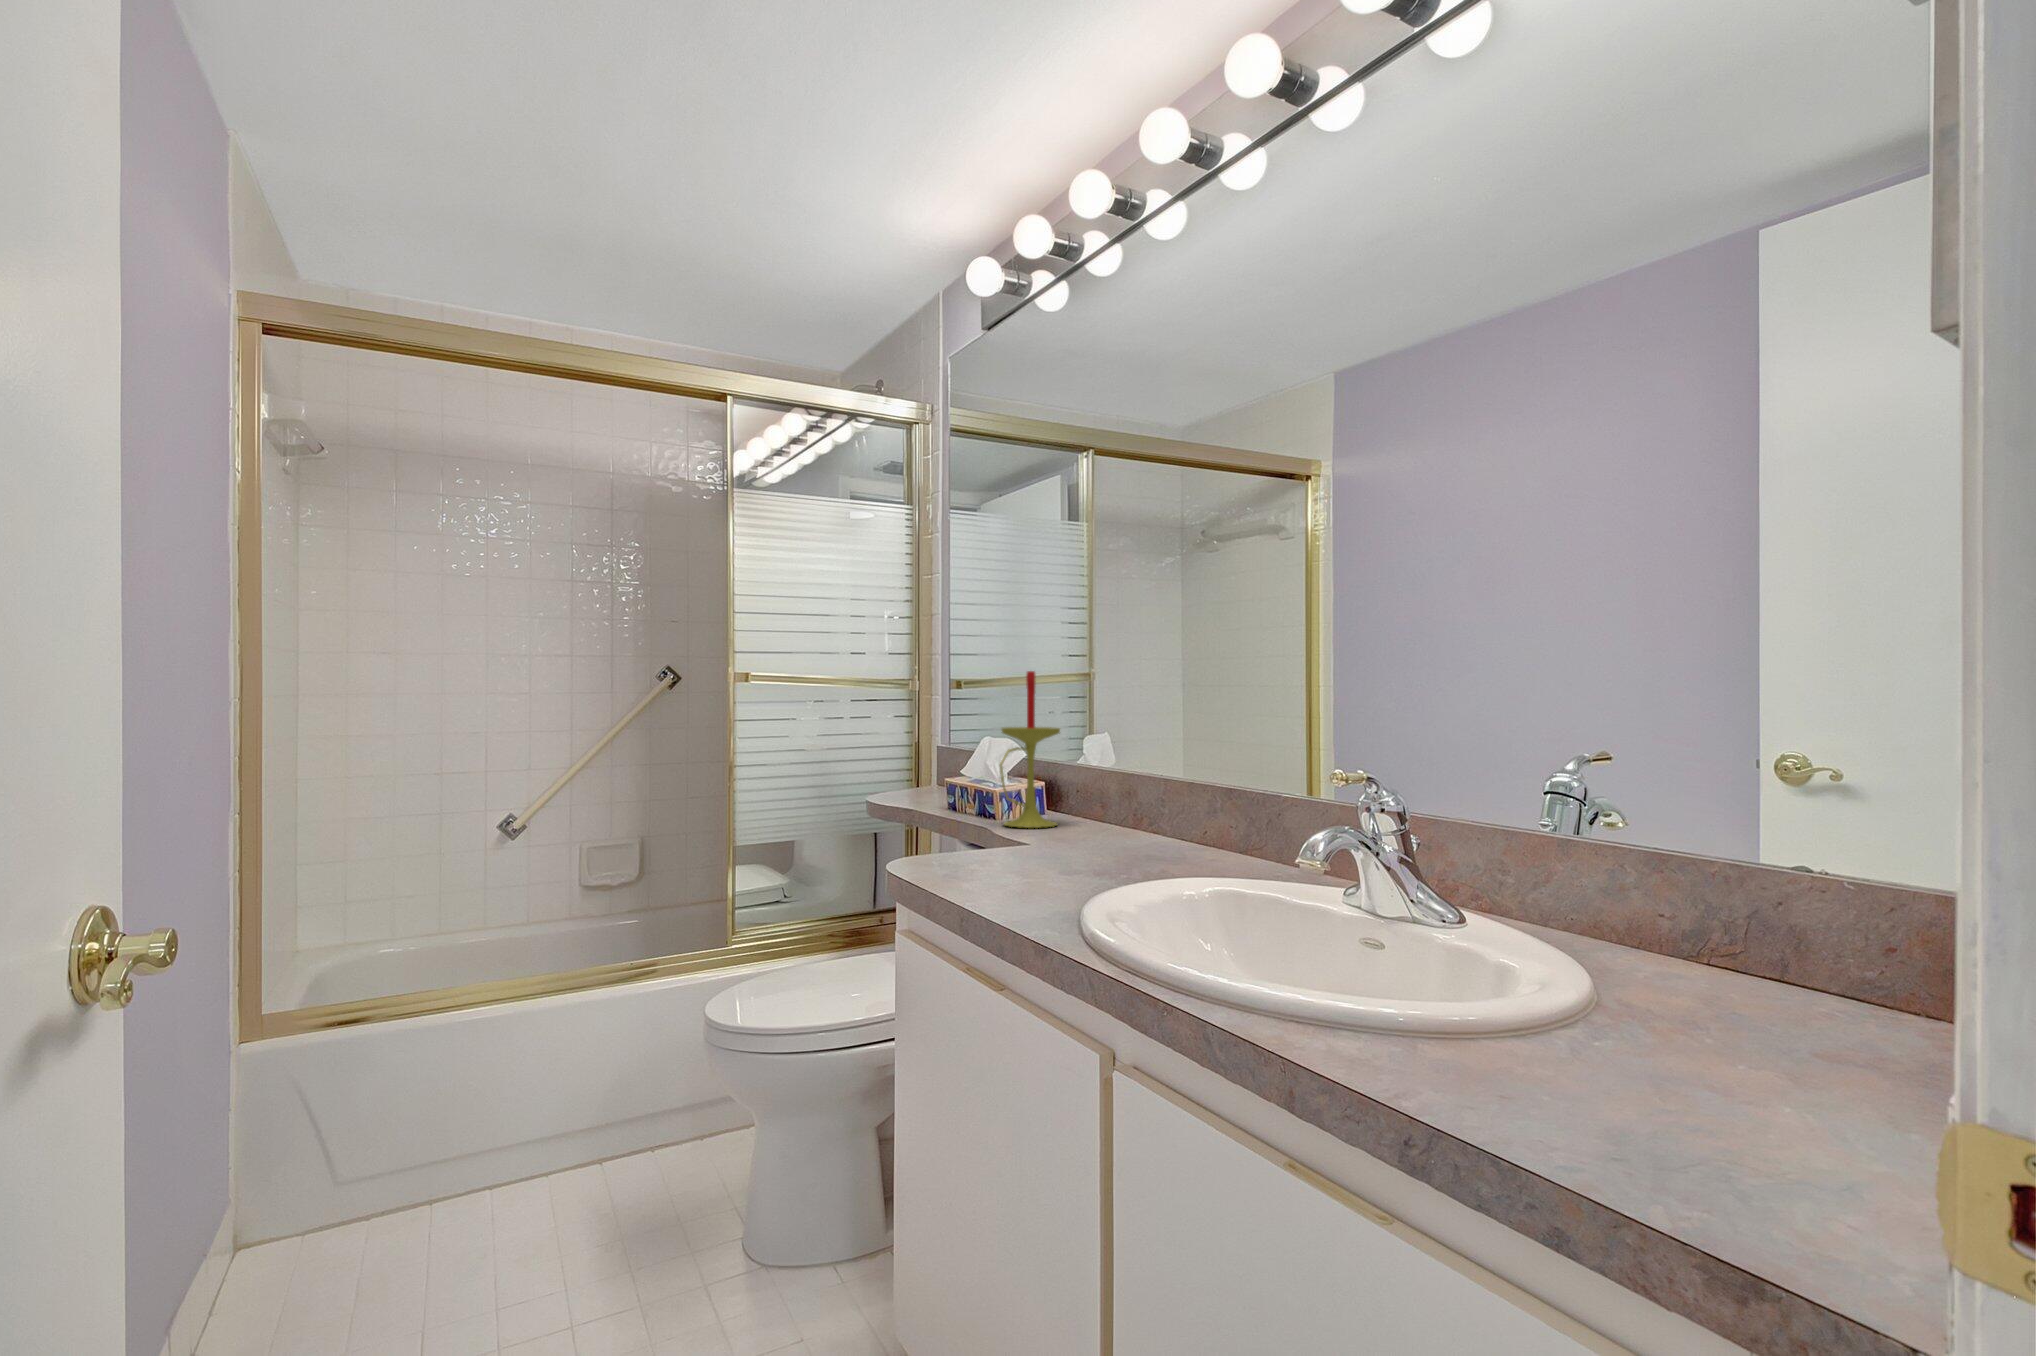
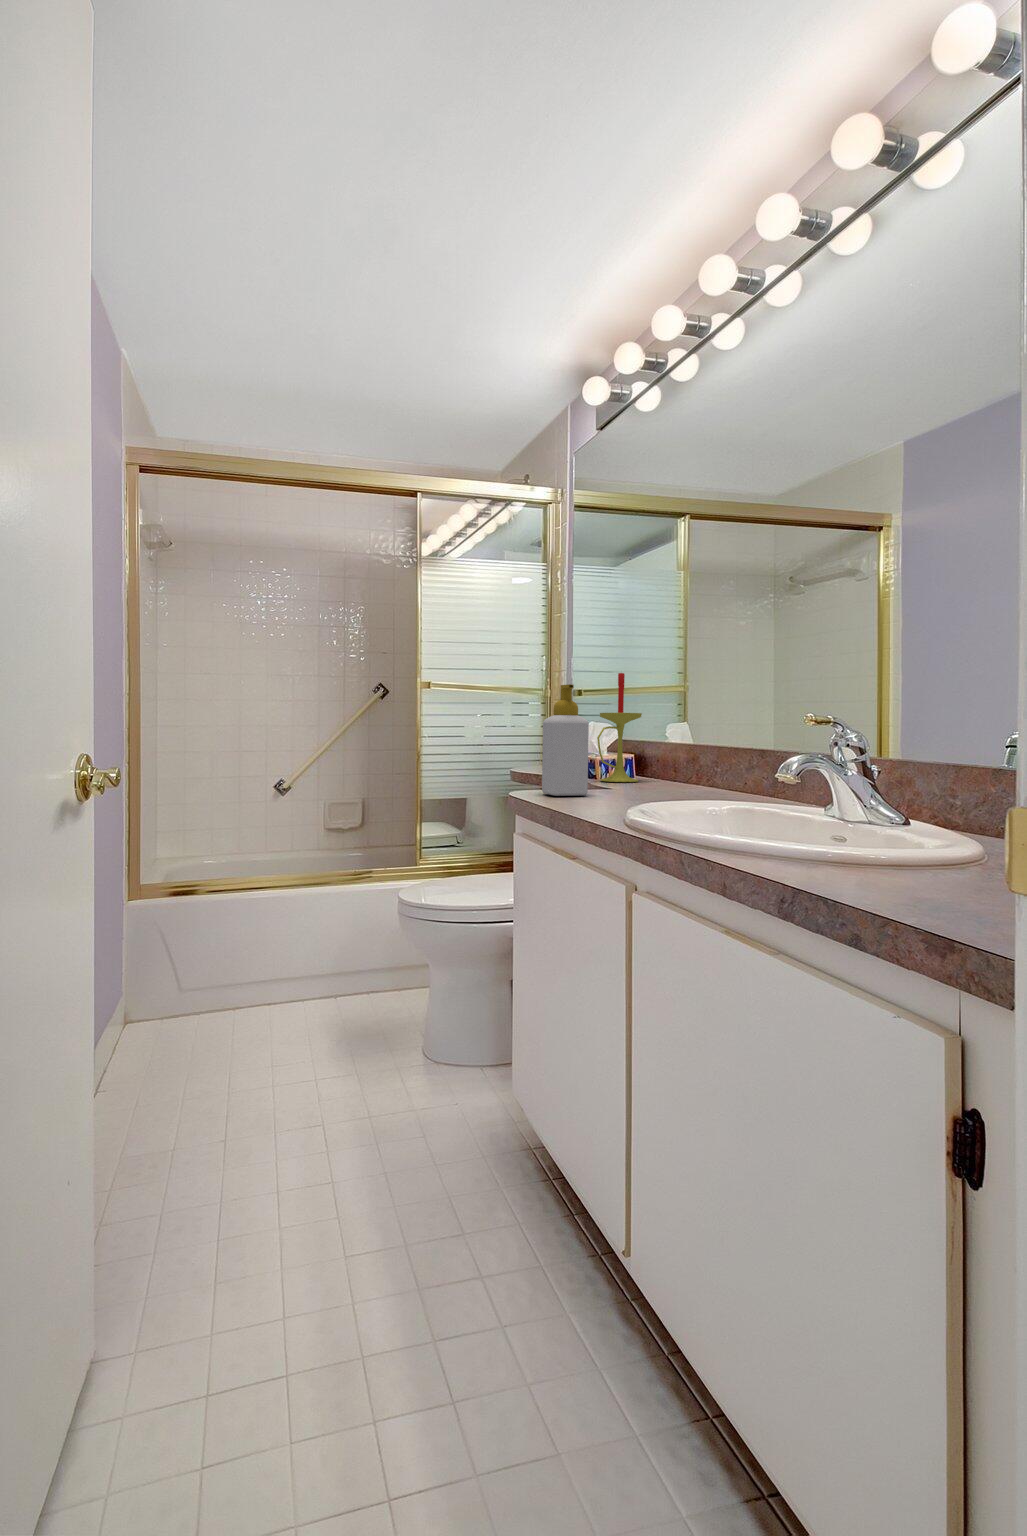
soap bottle: none [930,702,998,867] -> present [542,684,589,796]

